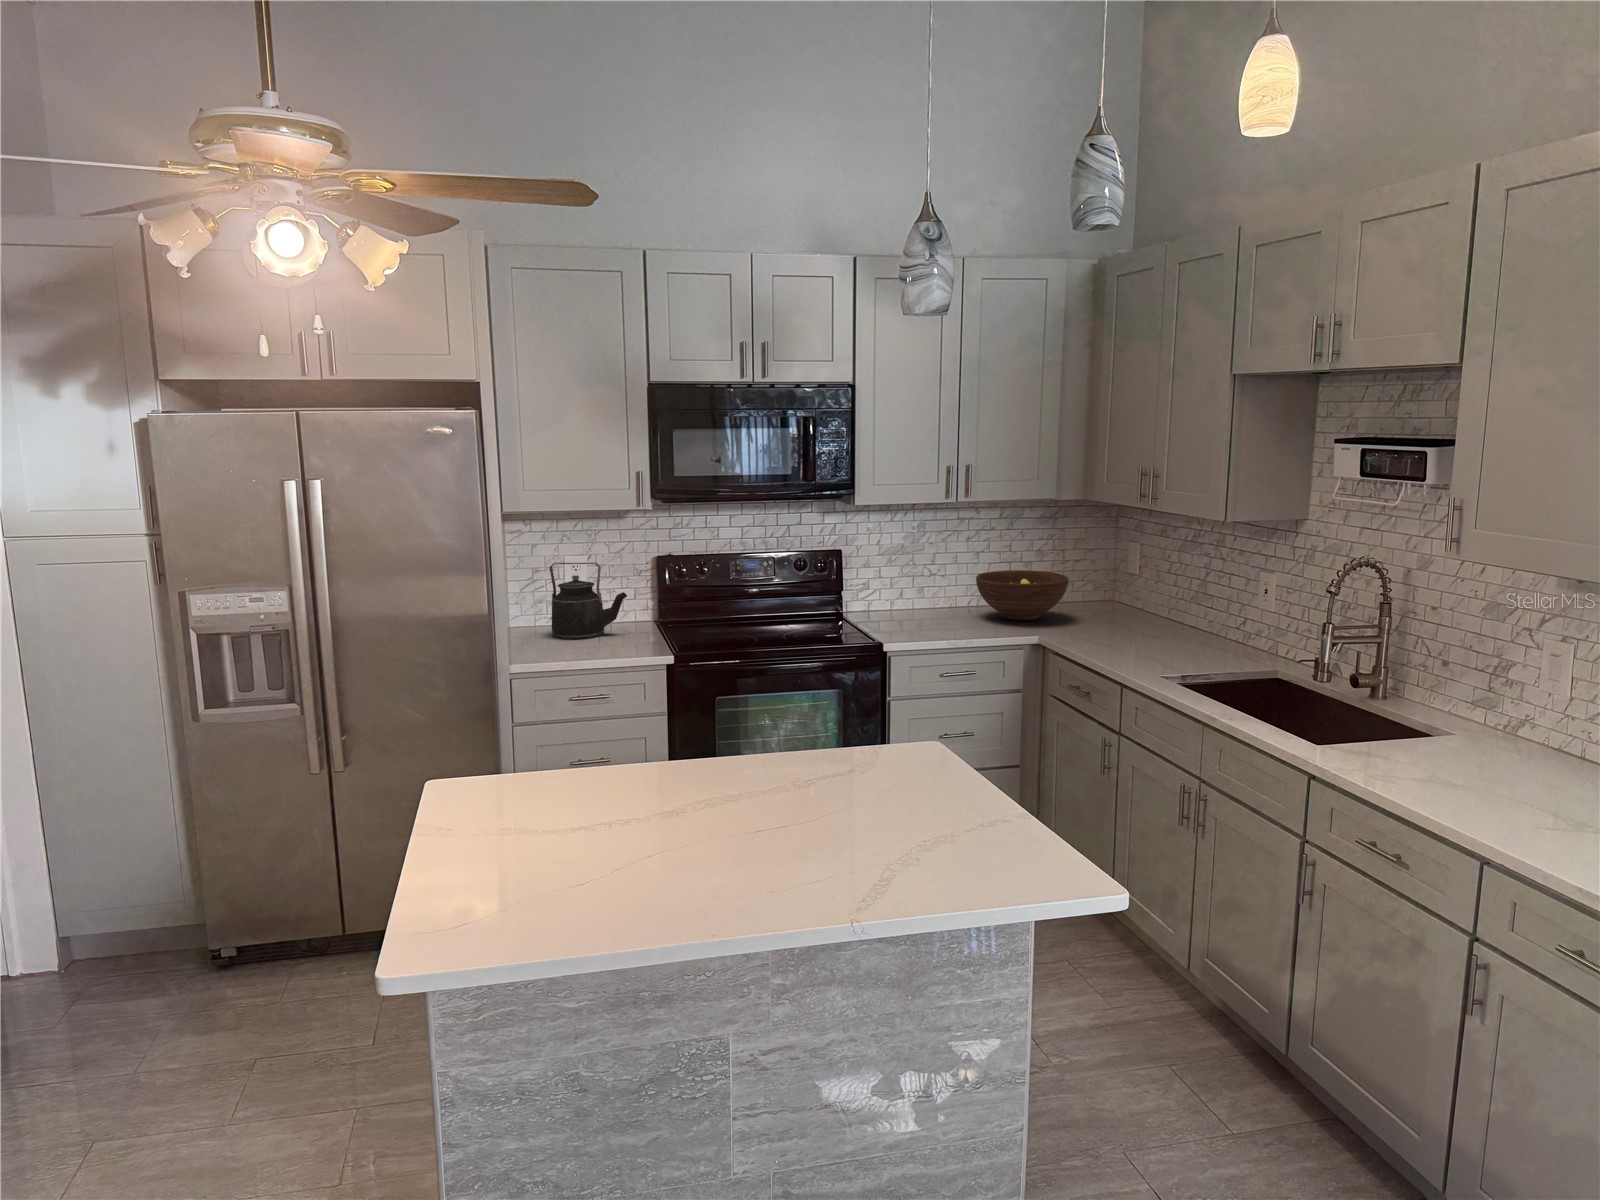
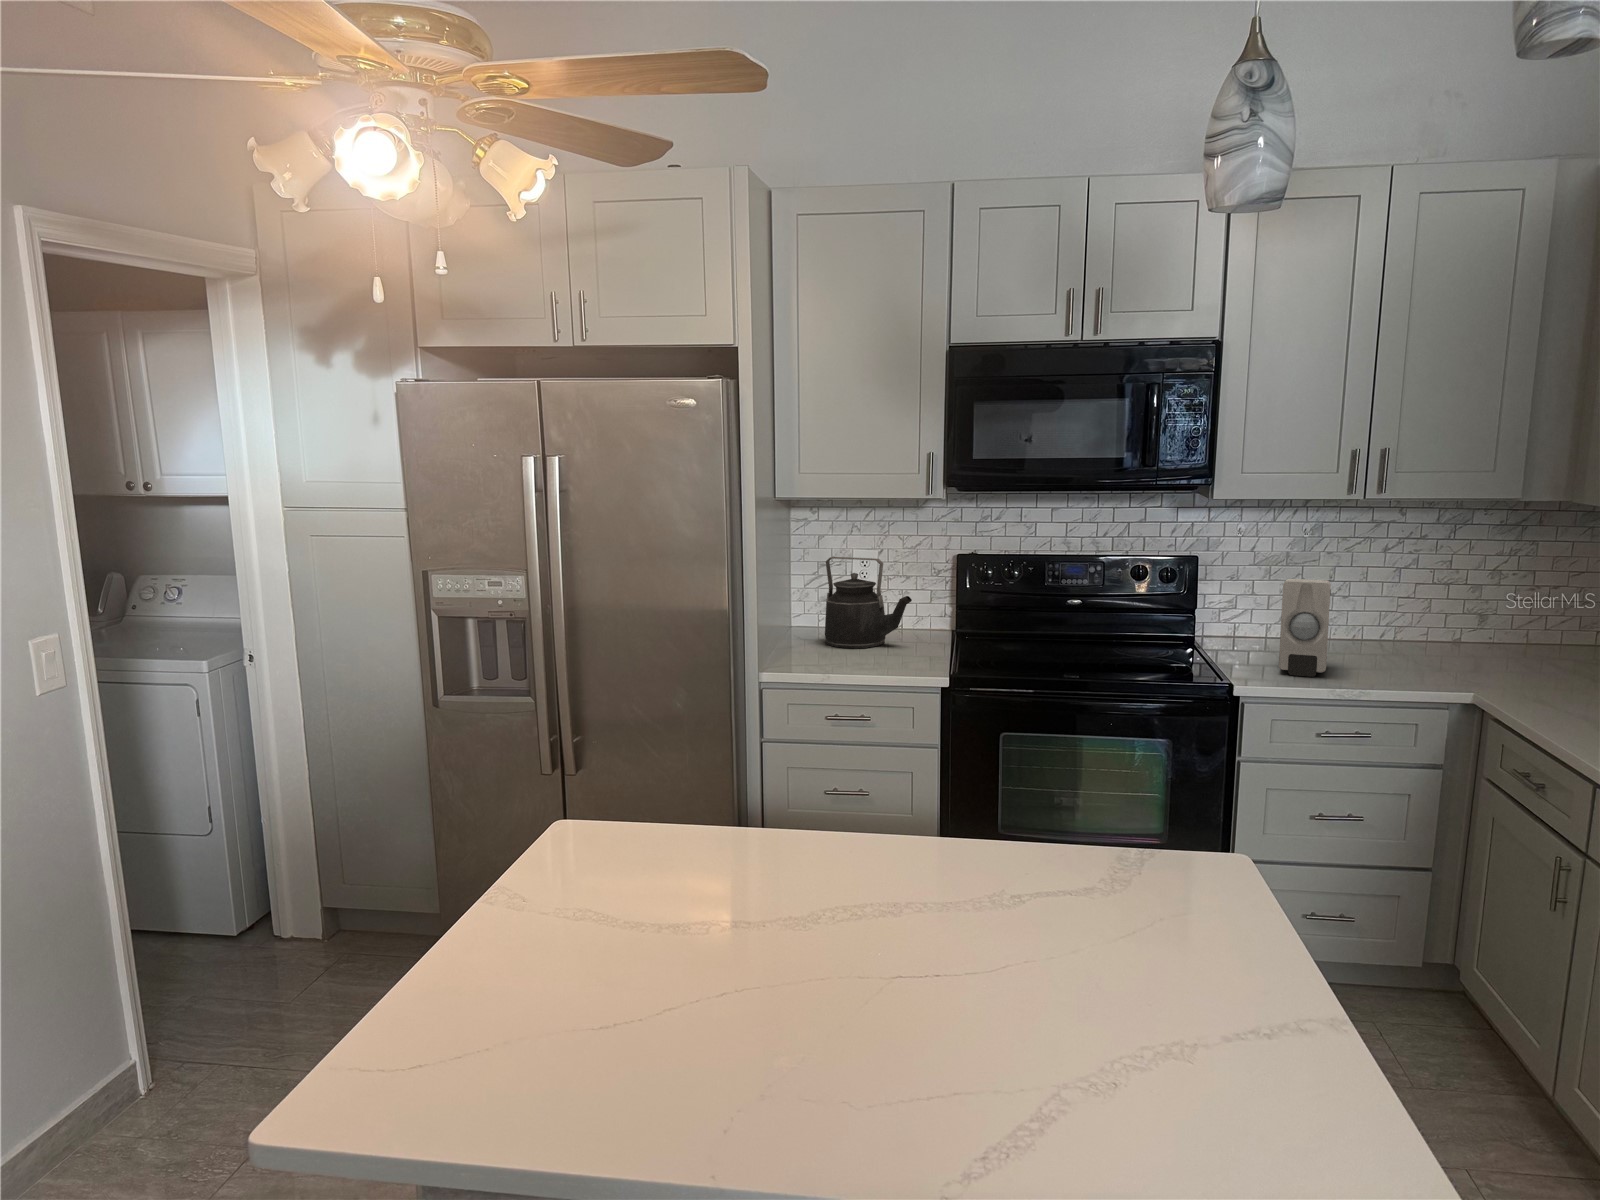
soap dispenser: none [908,563,942,634] -> present [1279,579,1331,677]
fruit bowl: present [976,570,1069,620] -> none [1392,596,1540,669]

